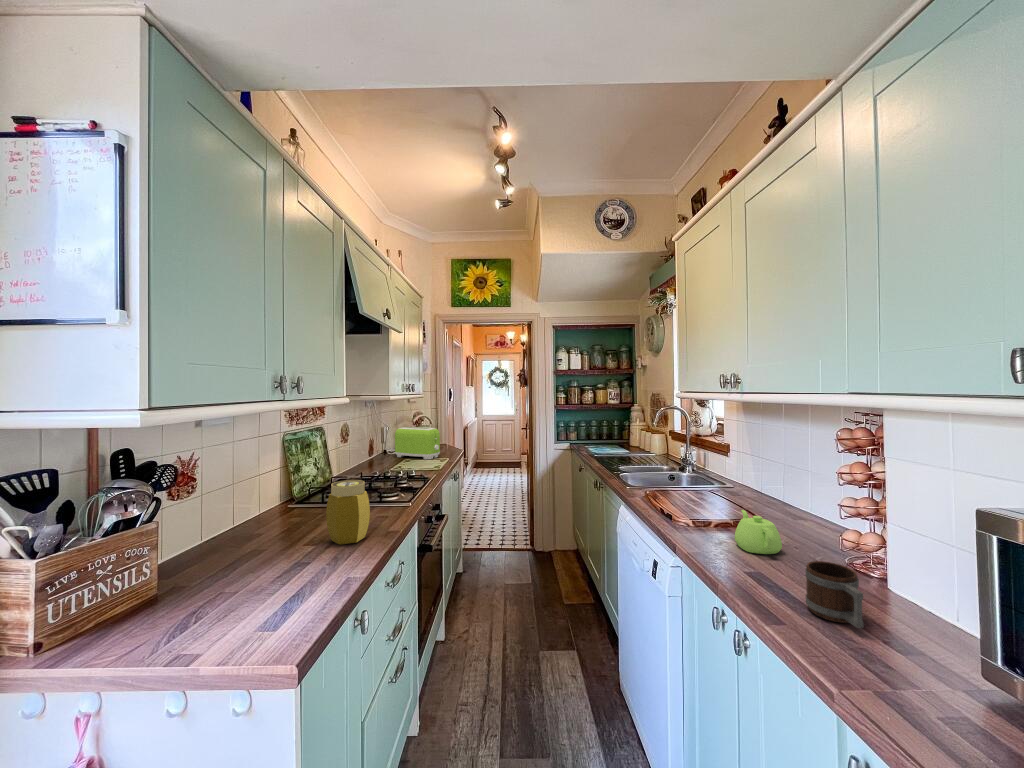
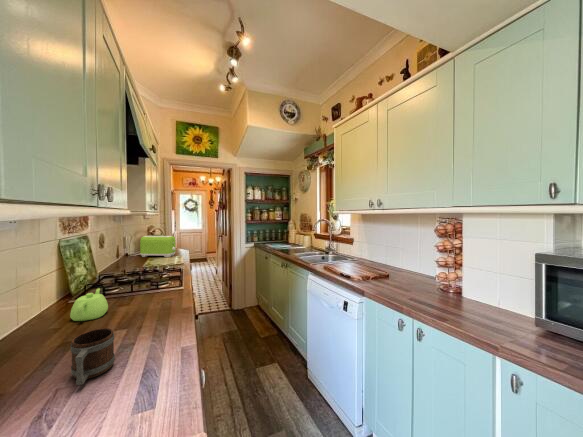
jar: present [326,480,370,544] -> none [127,274,164,327]
teapot: present [735,510,782,554] -> present [70,289,108,321]
mug: present [805,561,864,628] -> present [71,328,115,385]

